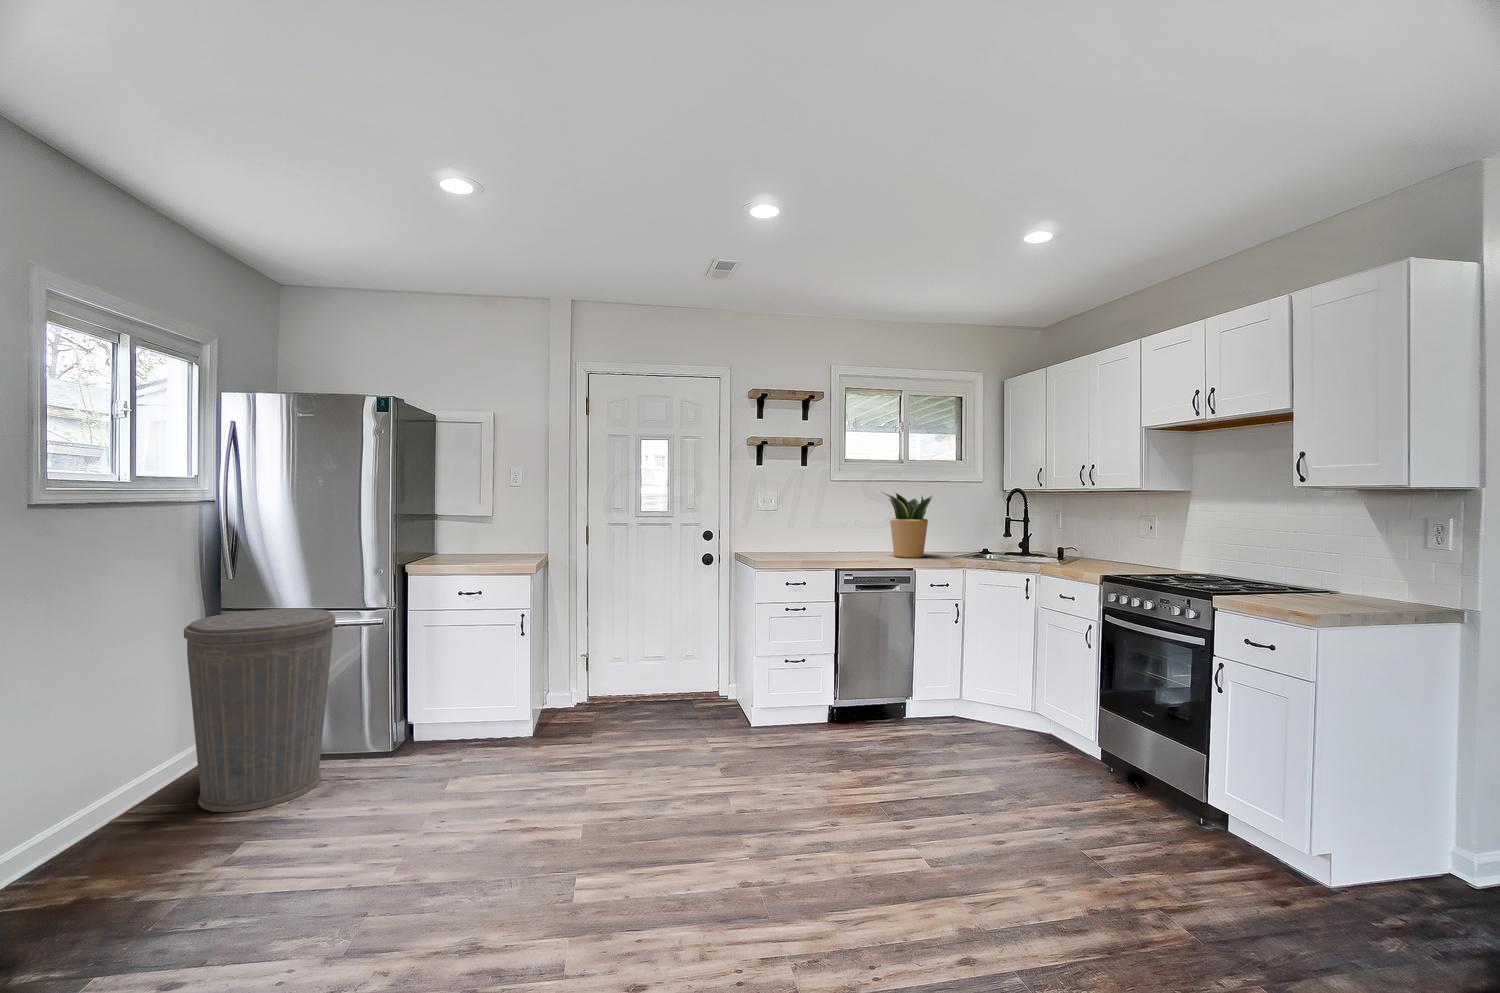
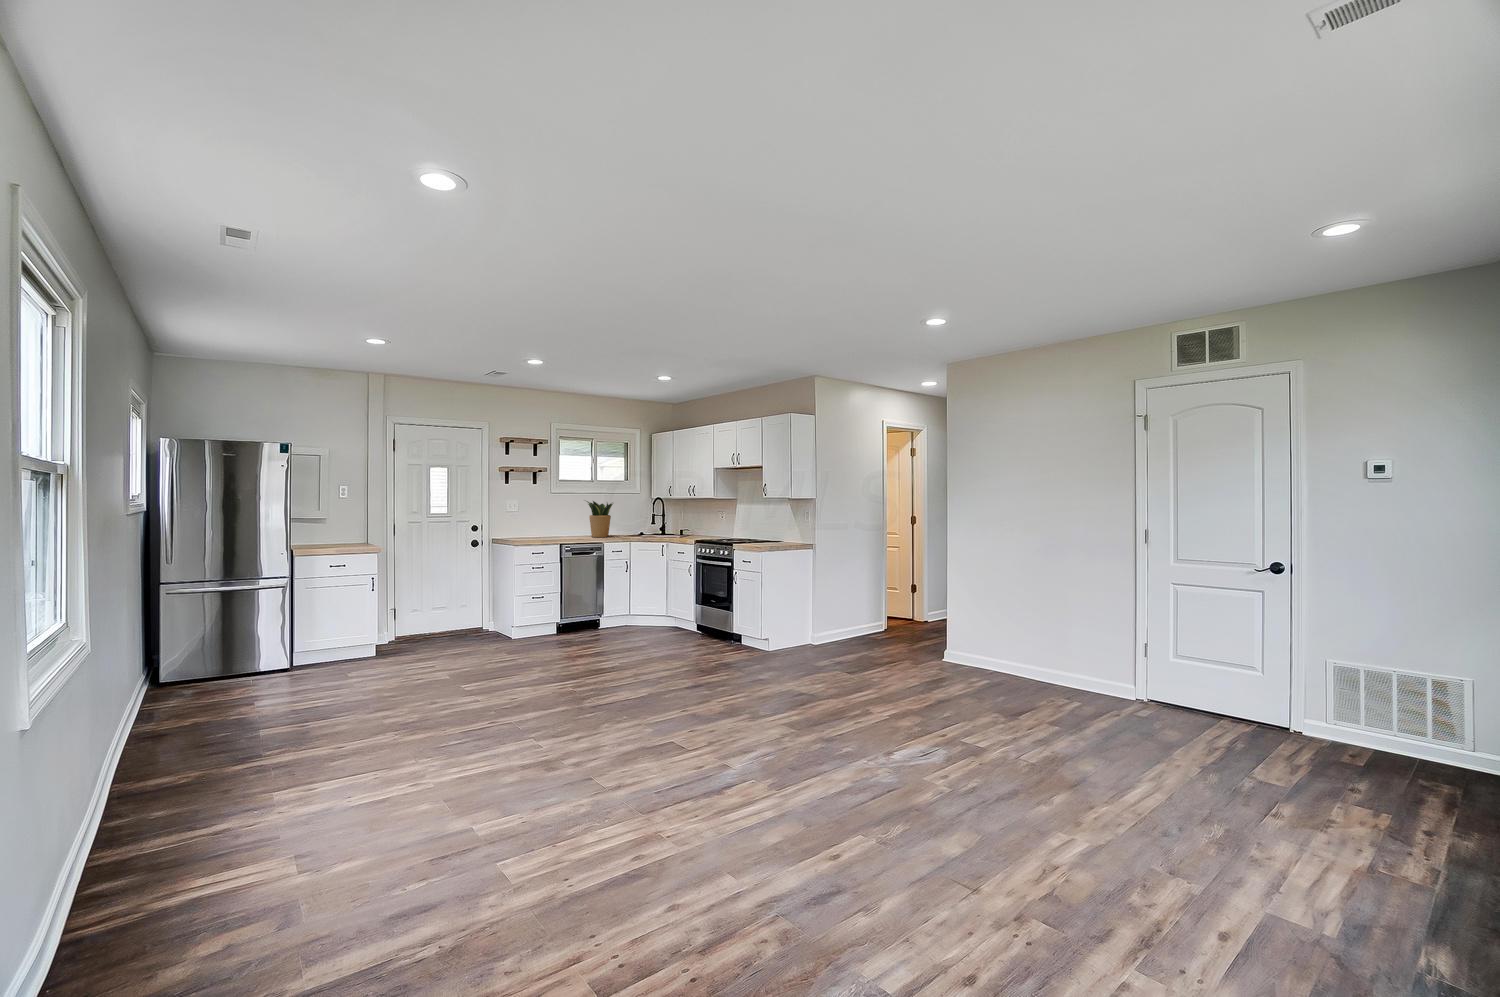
trash can: present [184,608,335,812] -> none [171,583,266,702]

